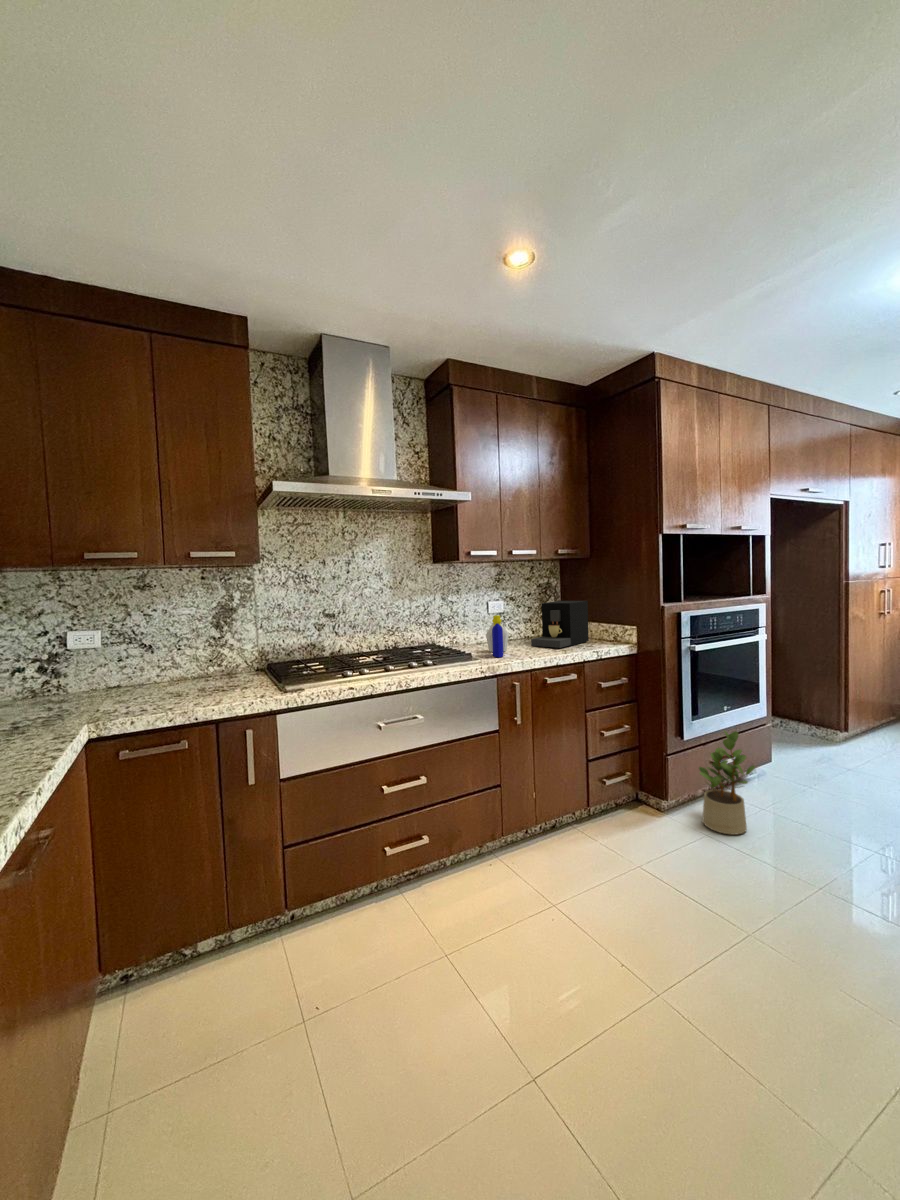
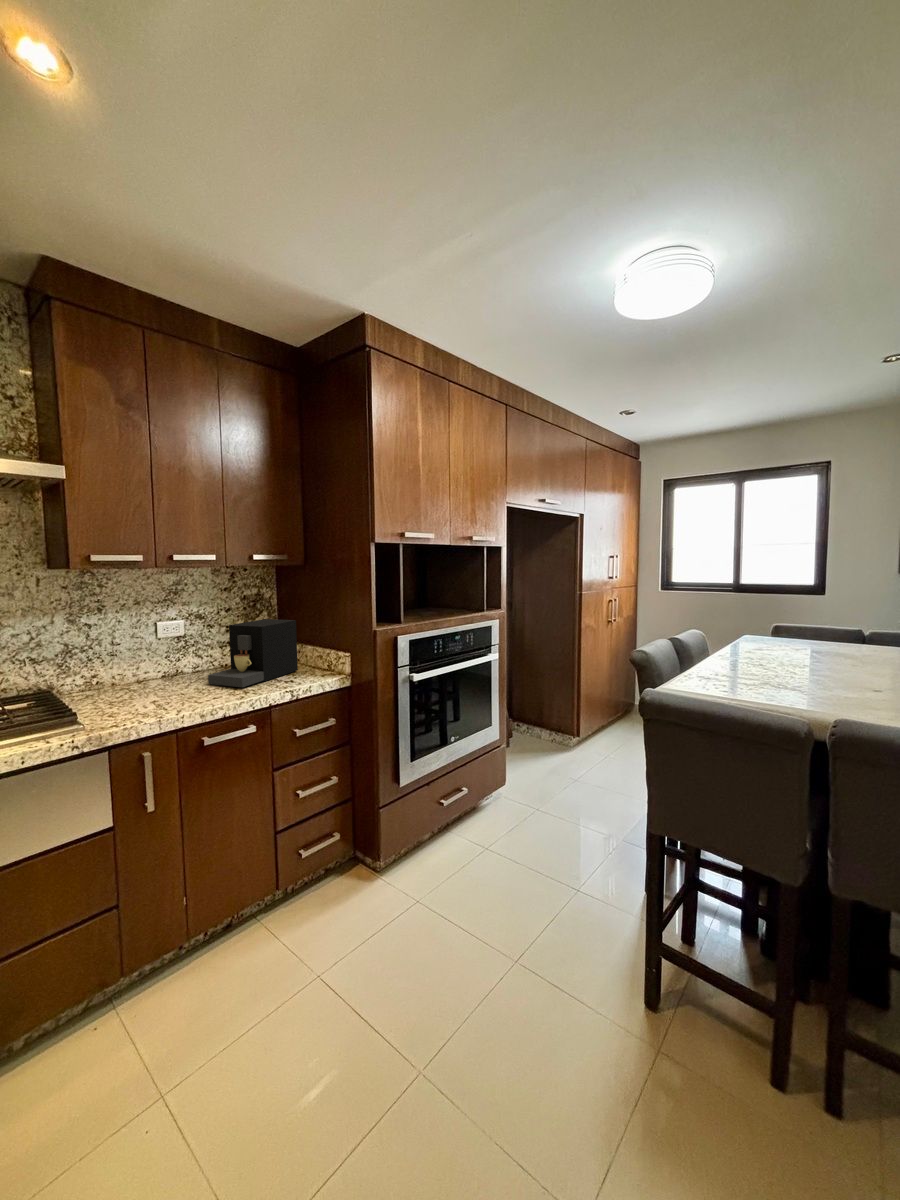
bottle: present [486,615,508,657] -> none [115,652,159,715]
potted plant: present [699,730,755,835] -> none [413,773,470,895]

